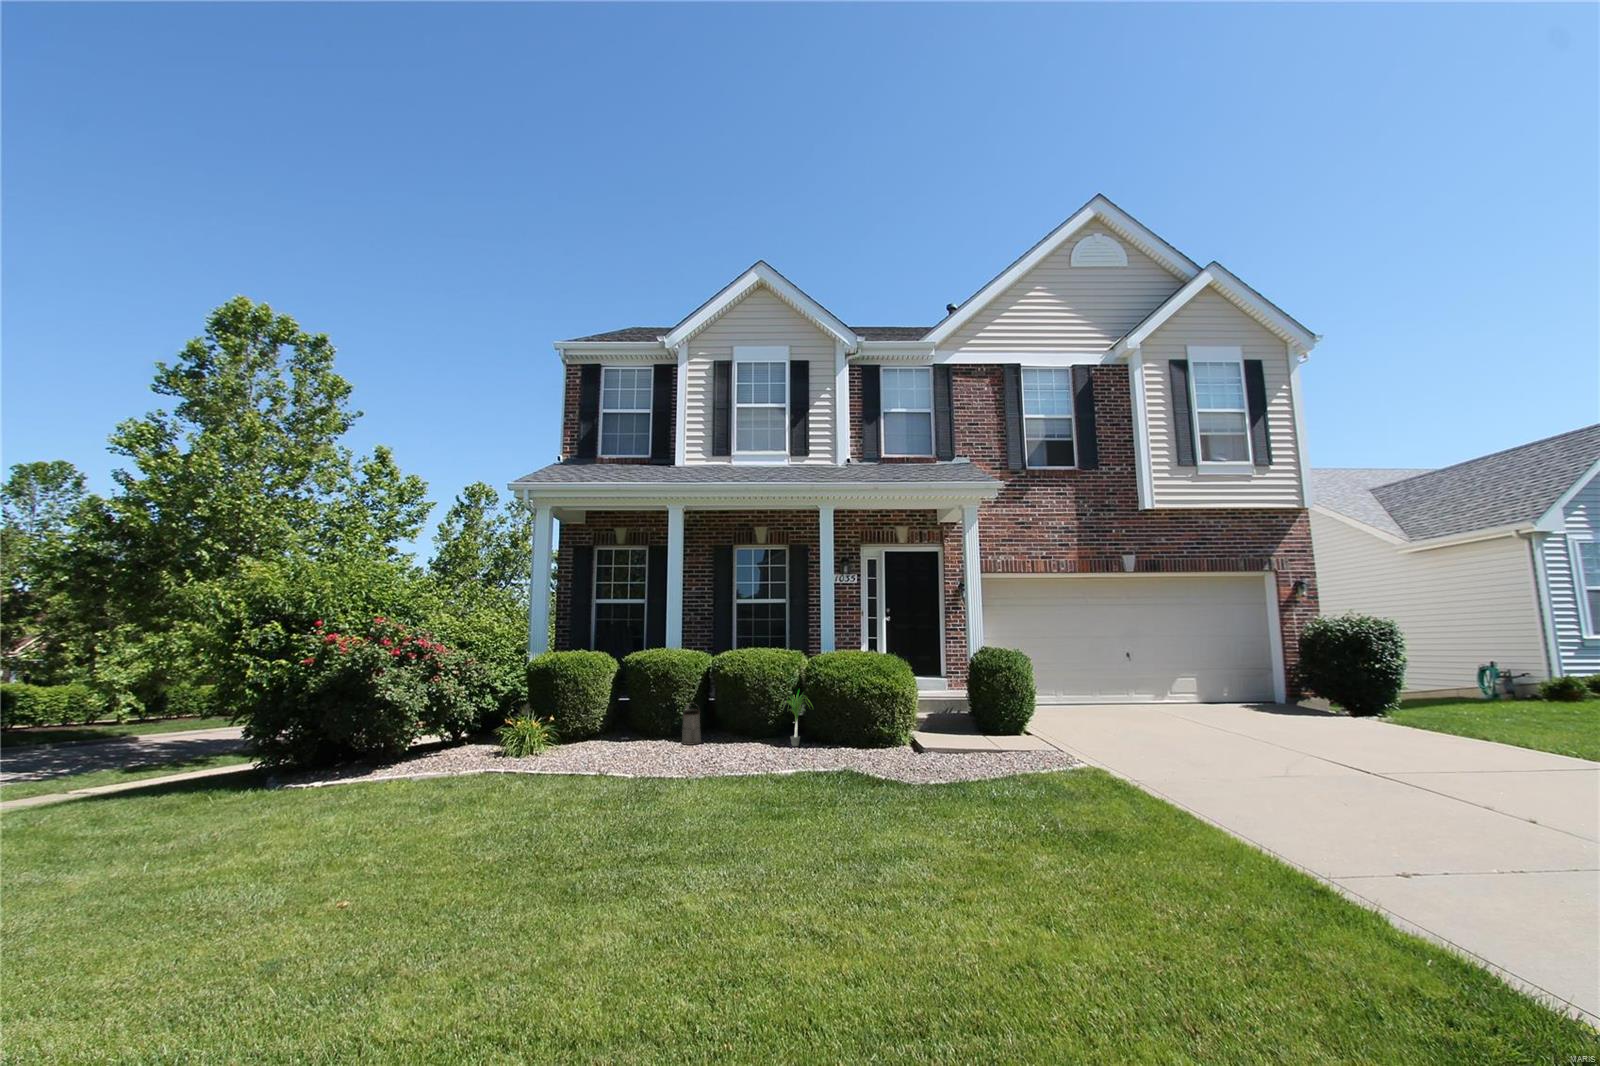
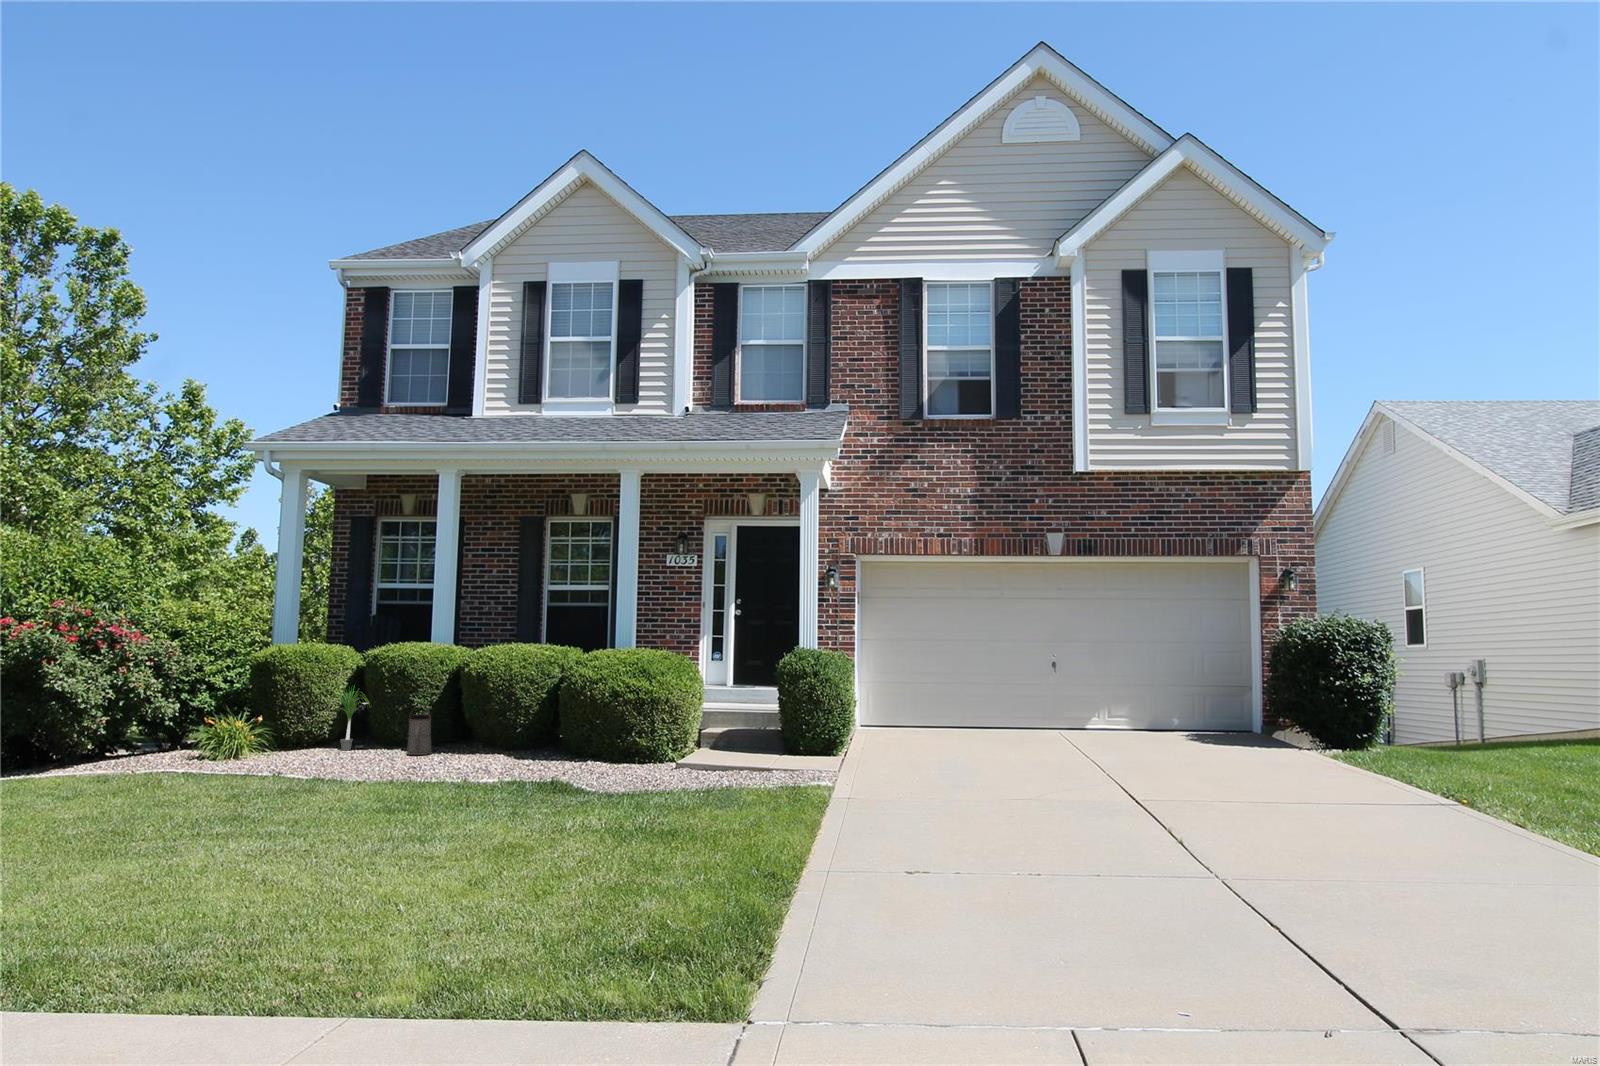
potted plant: present [788,693,804,746] -> present [331,689,366,750]

